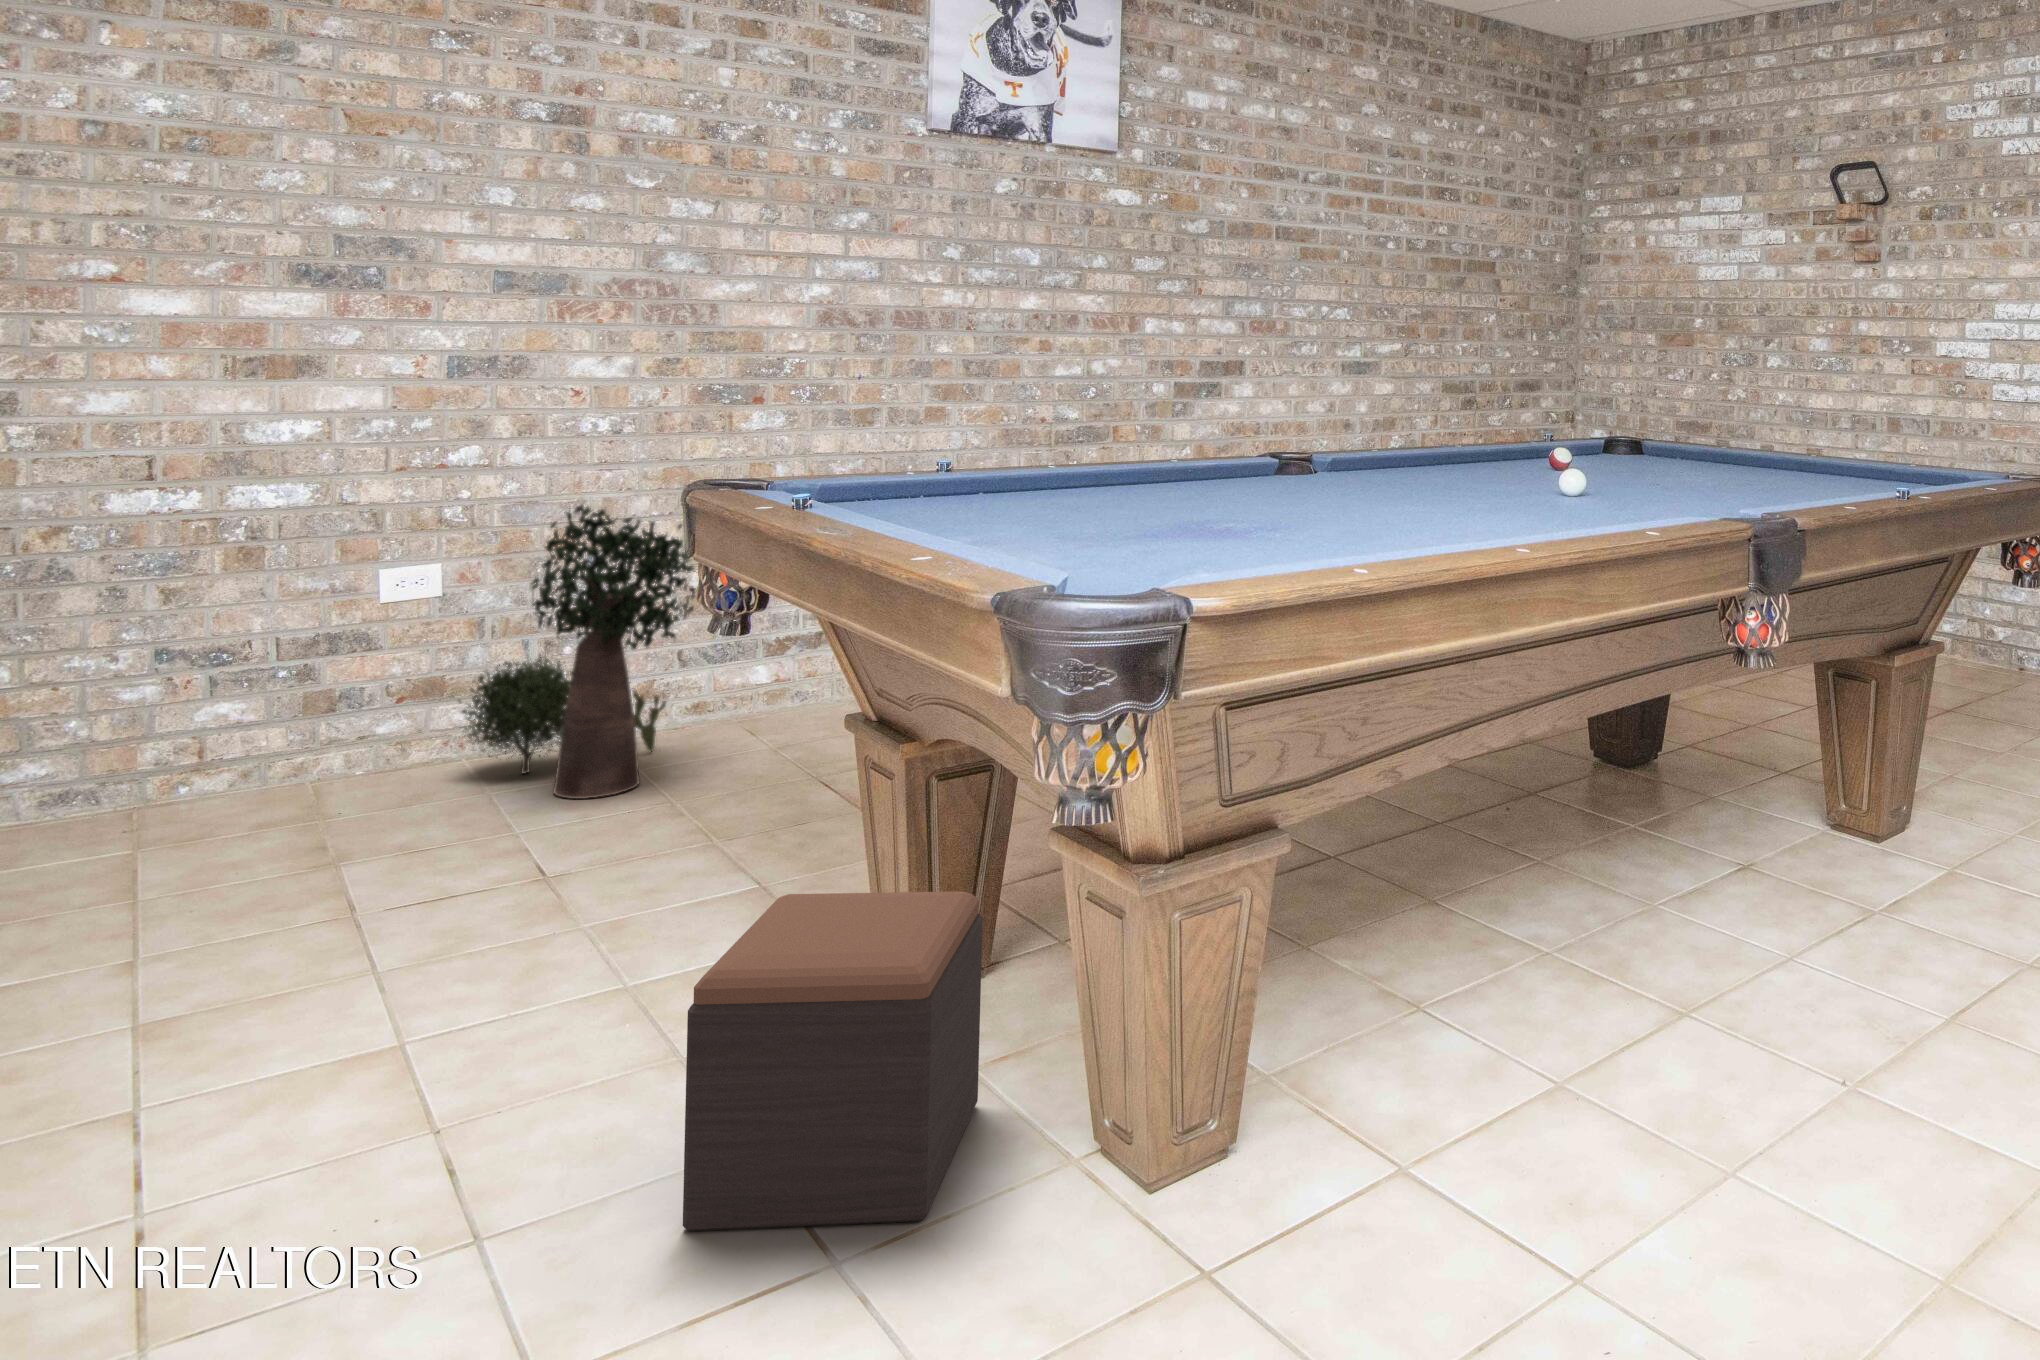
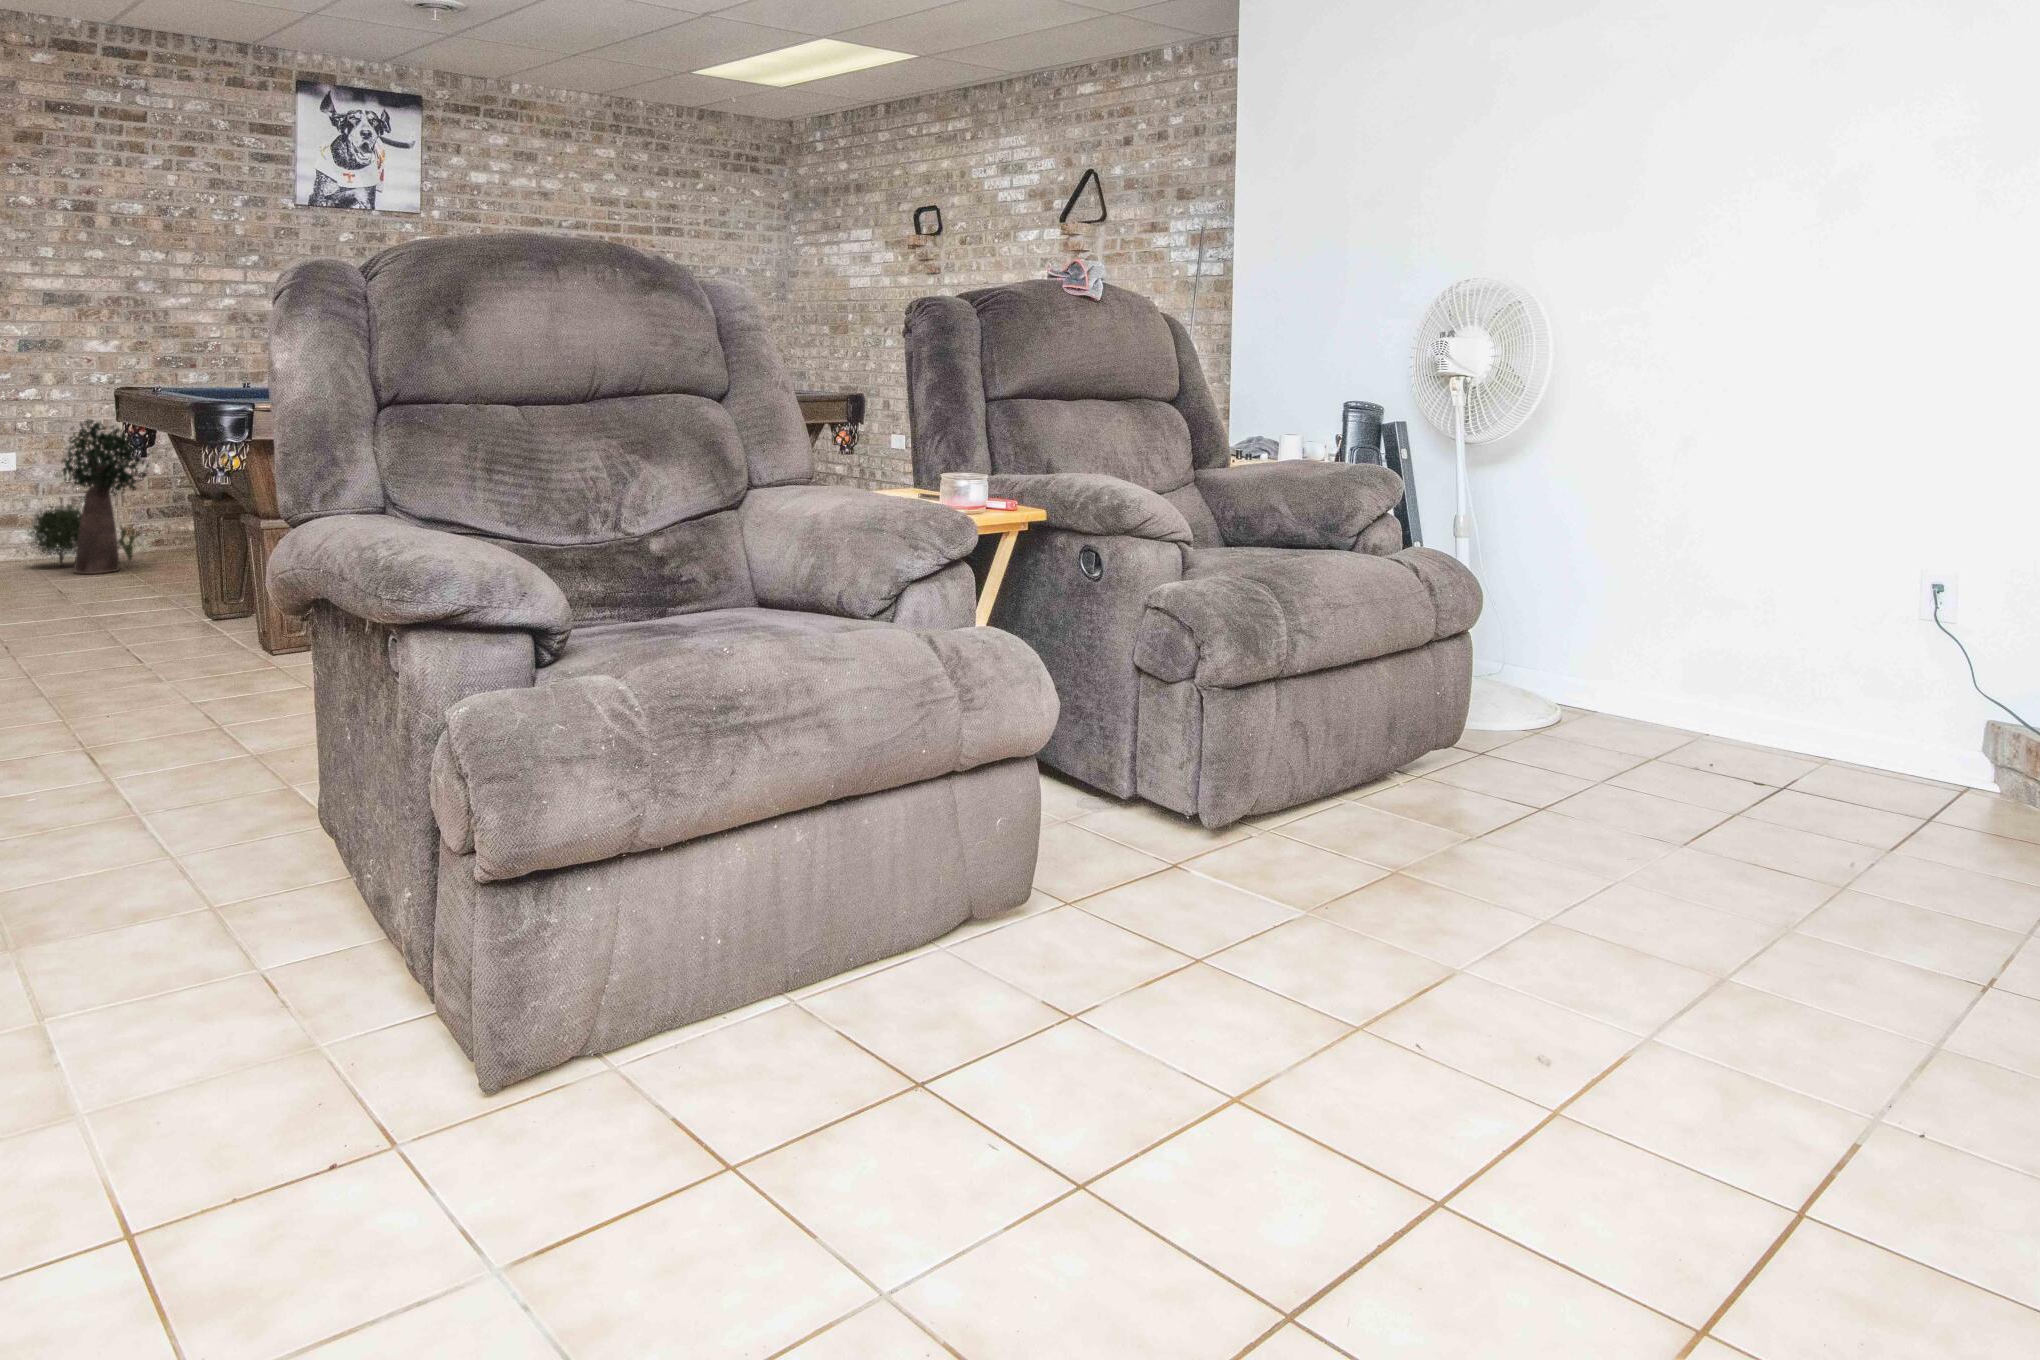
footstool: present [683,891,983,1231] -> none [92,551,225,662]

